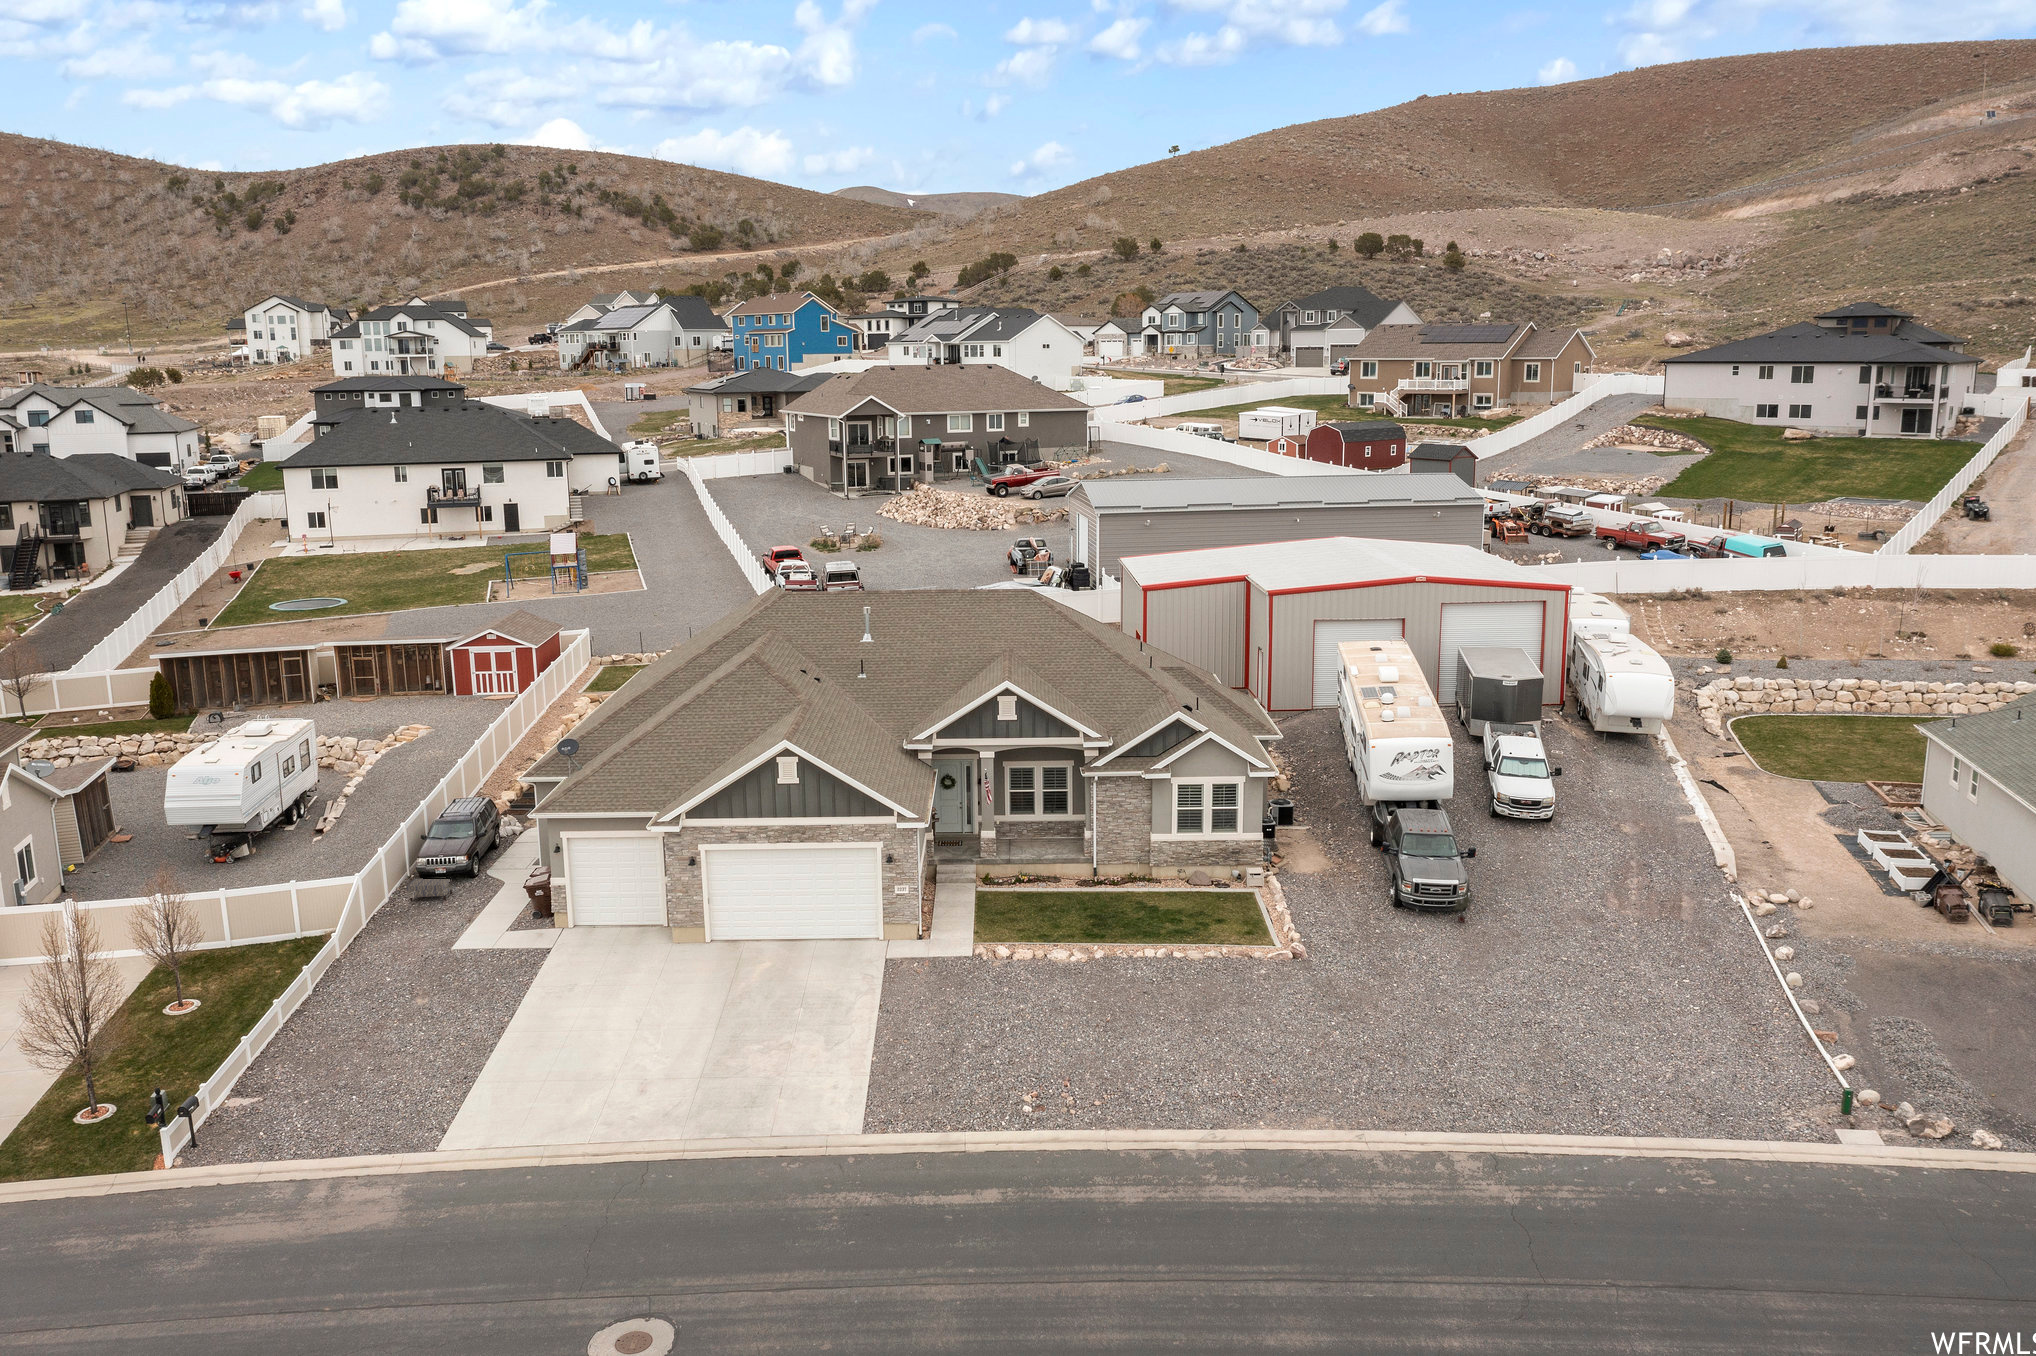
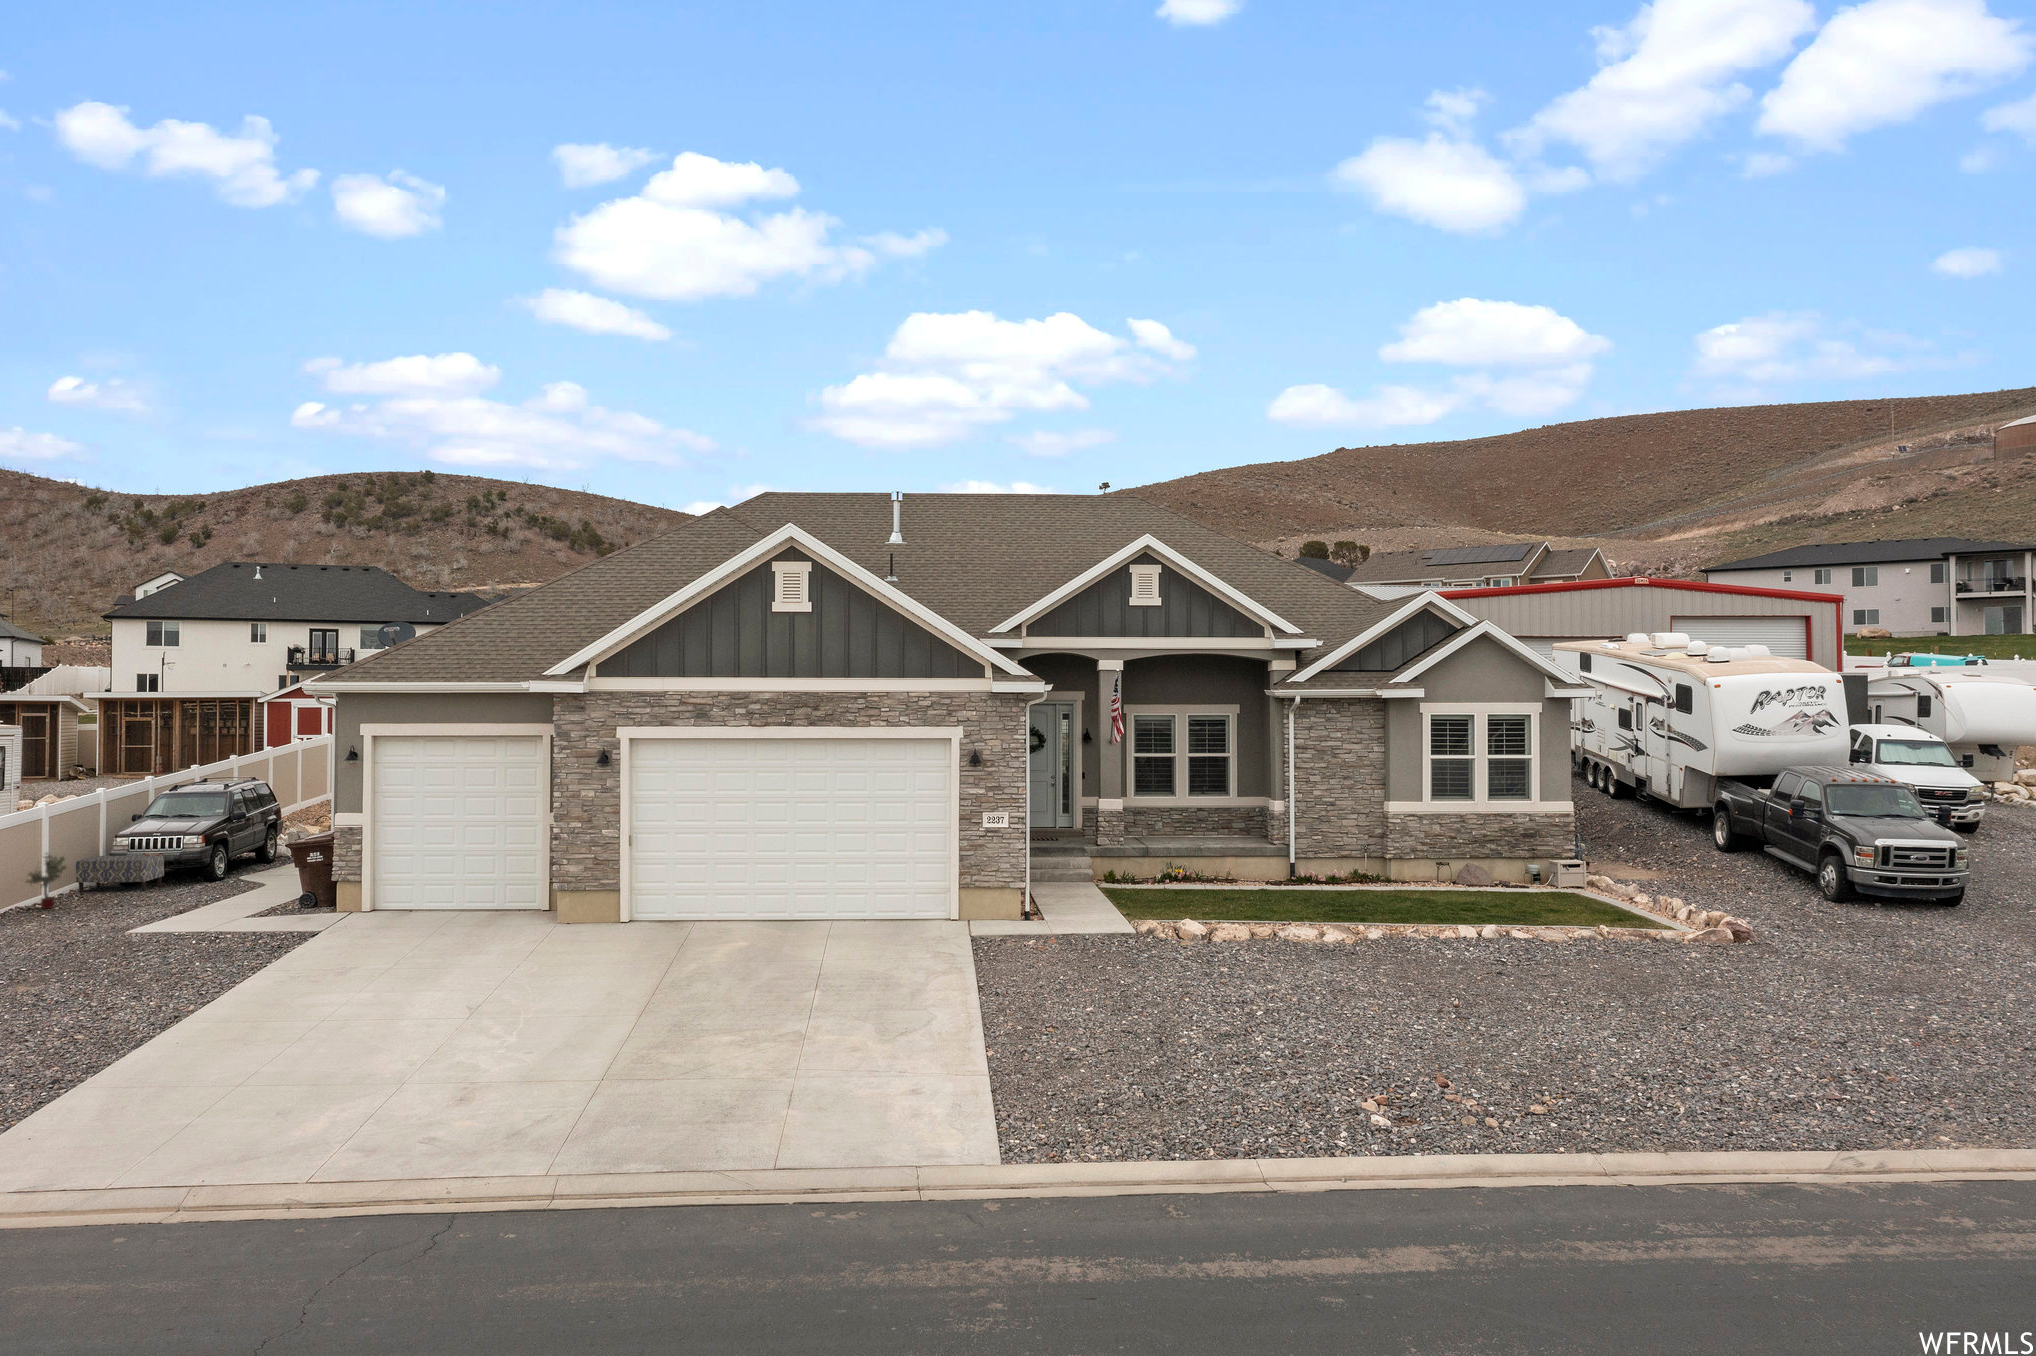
potted tree: present [1454,892,1473,922] -> present [27,855,66,909]

